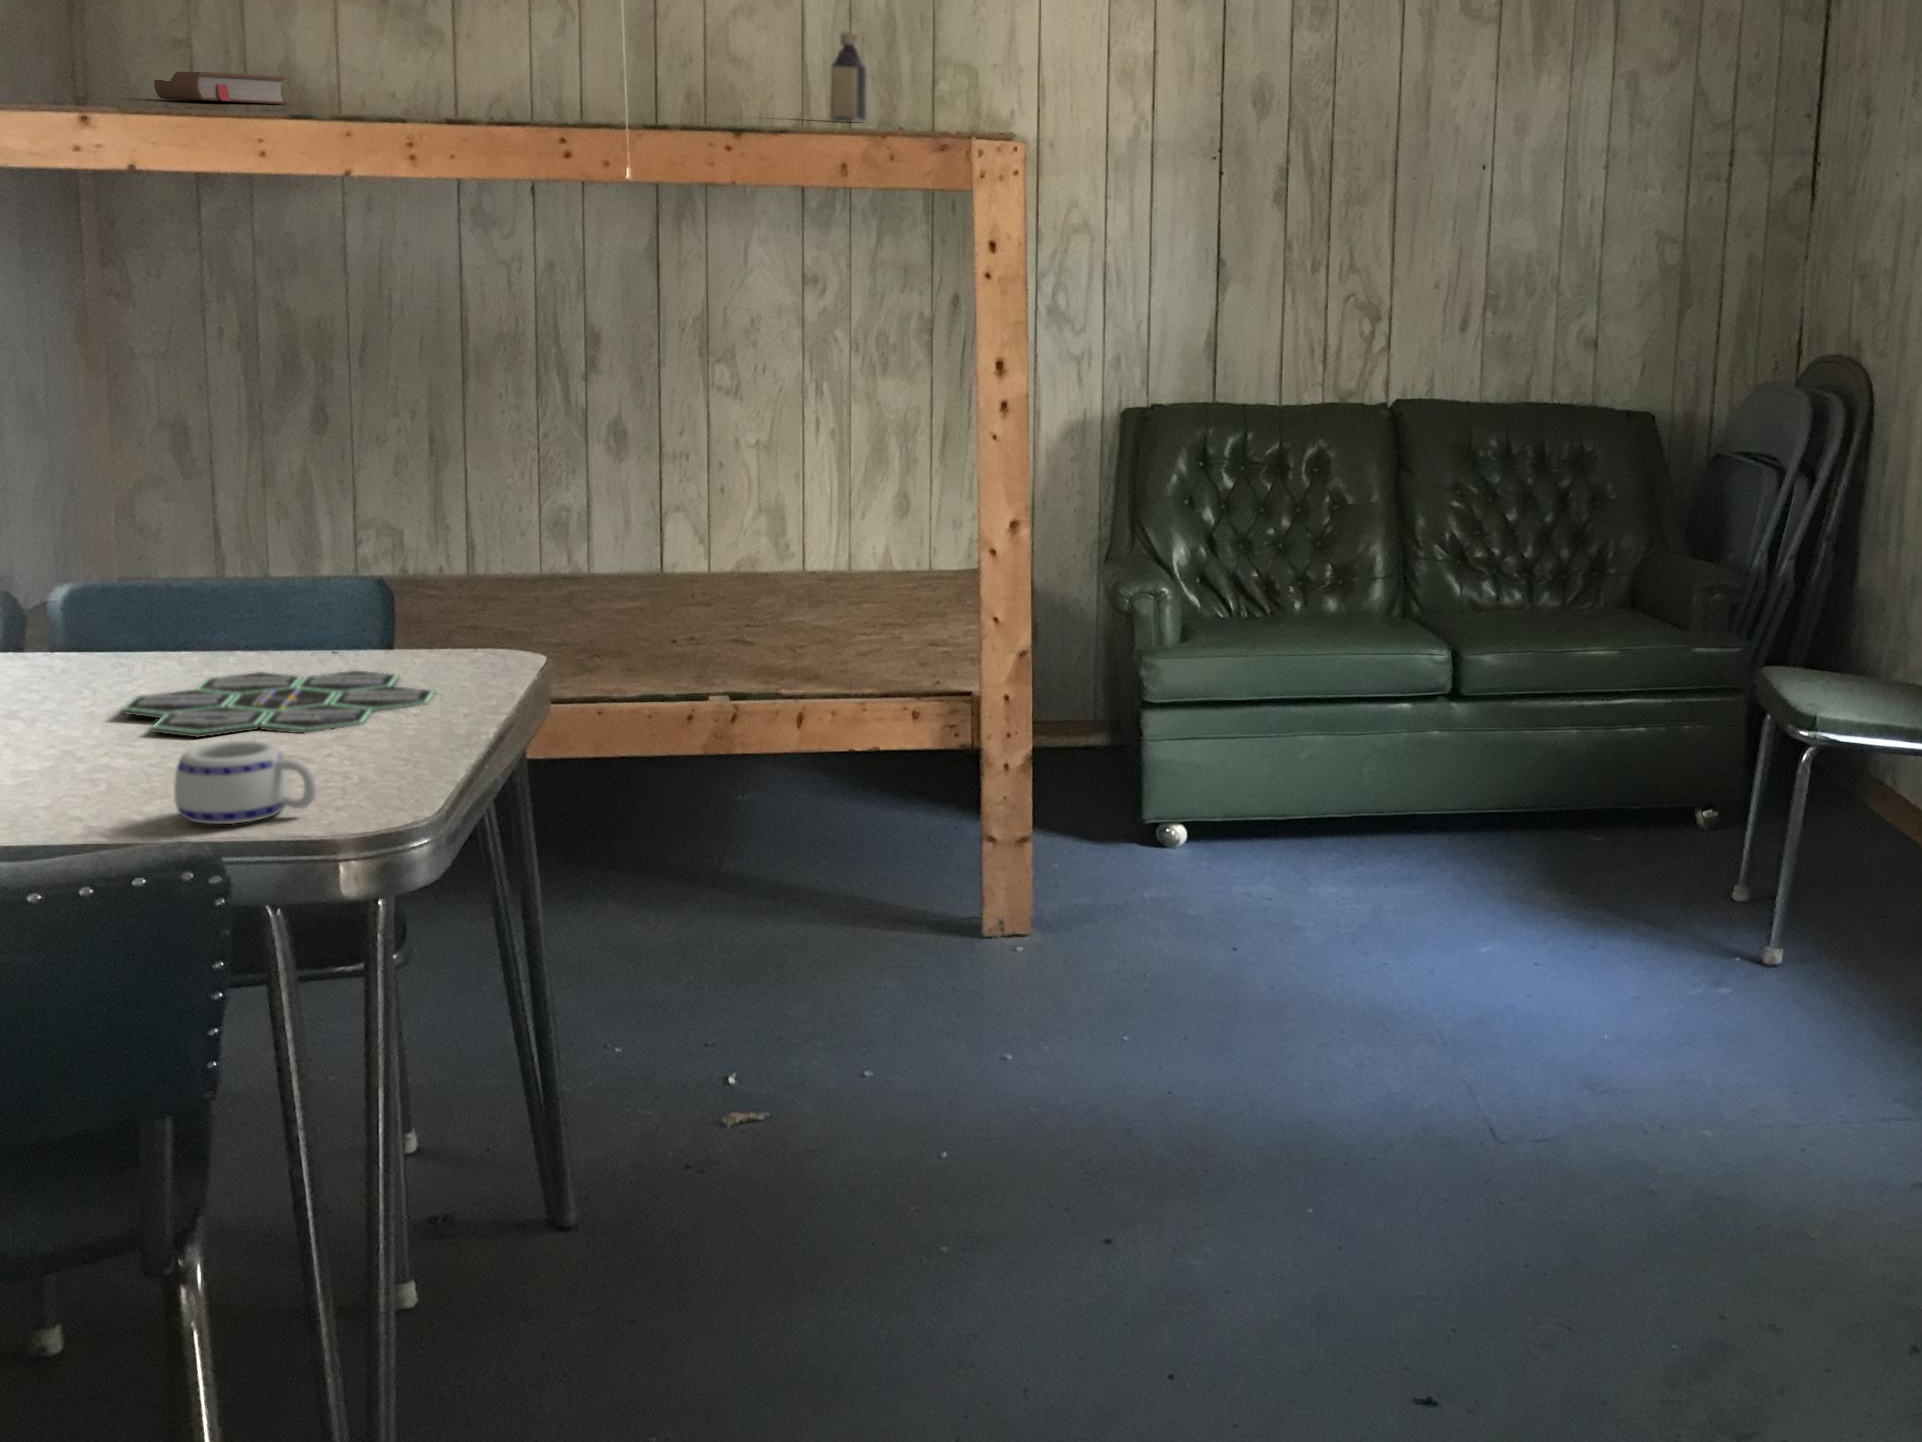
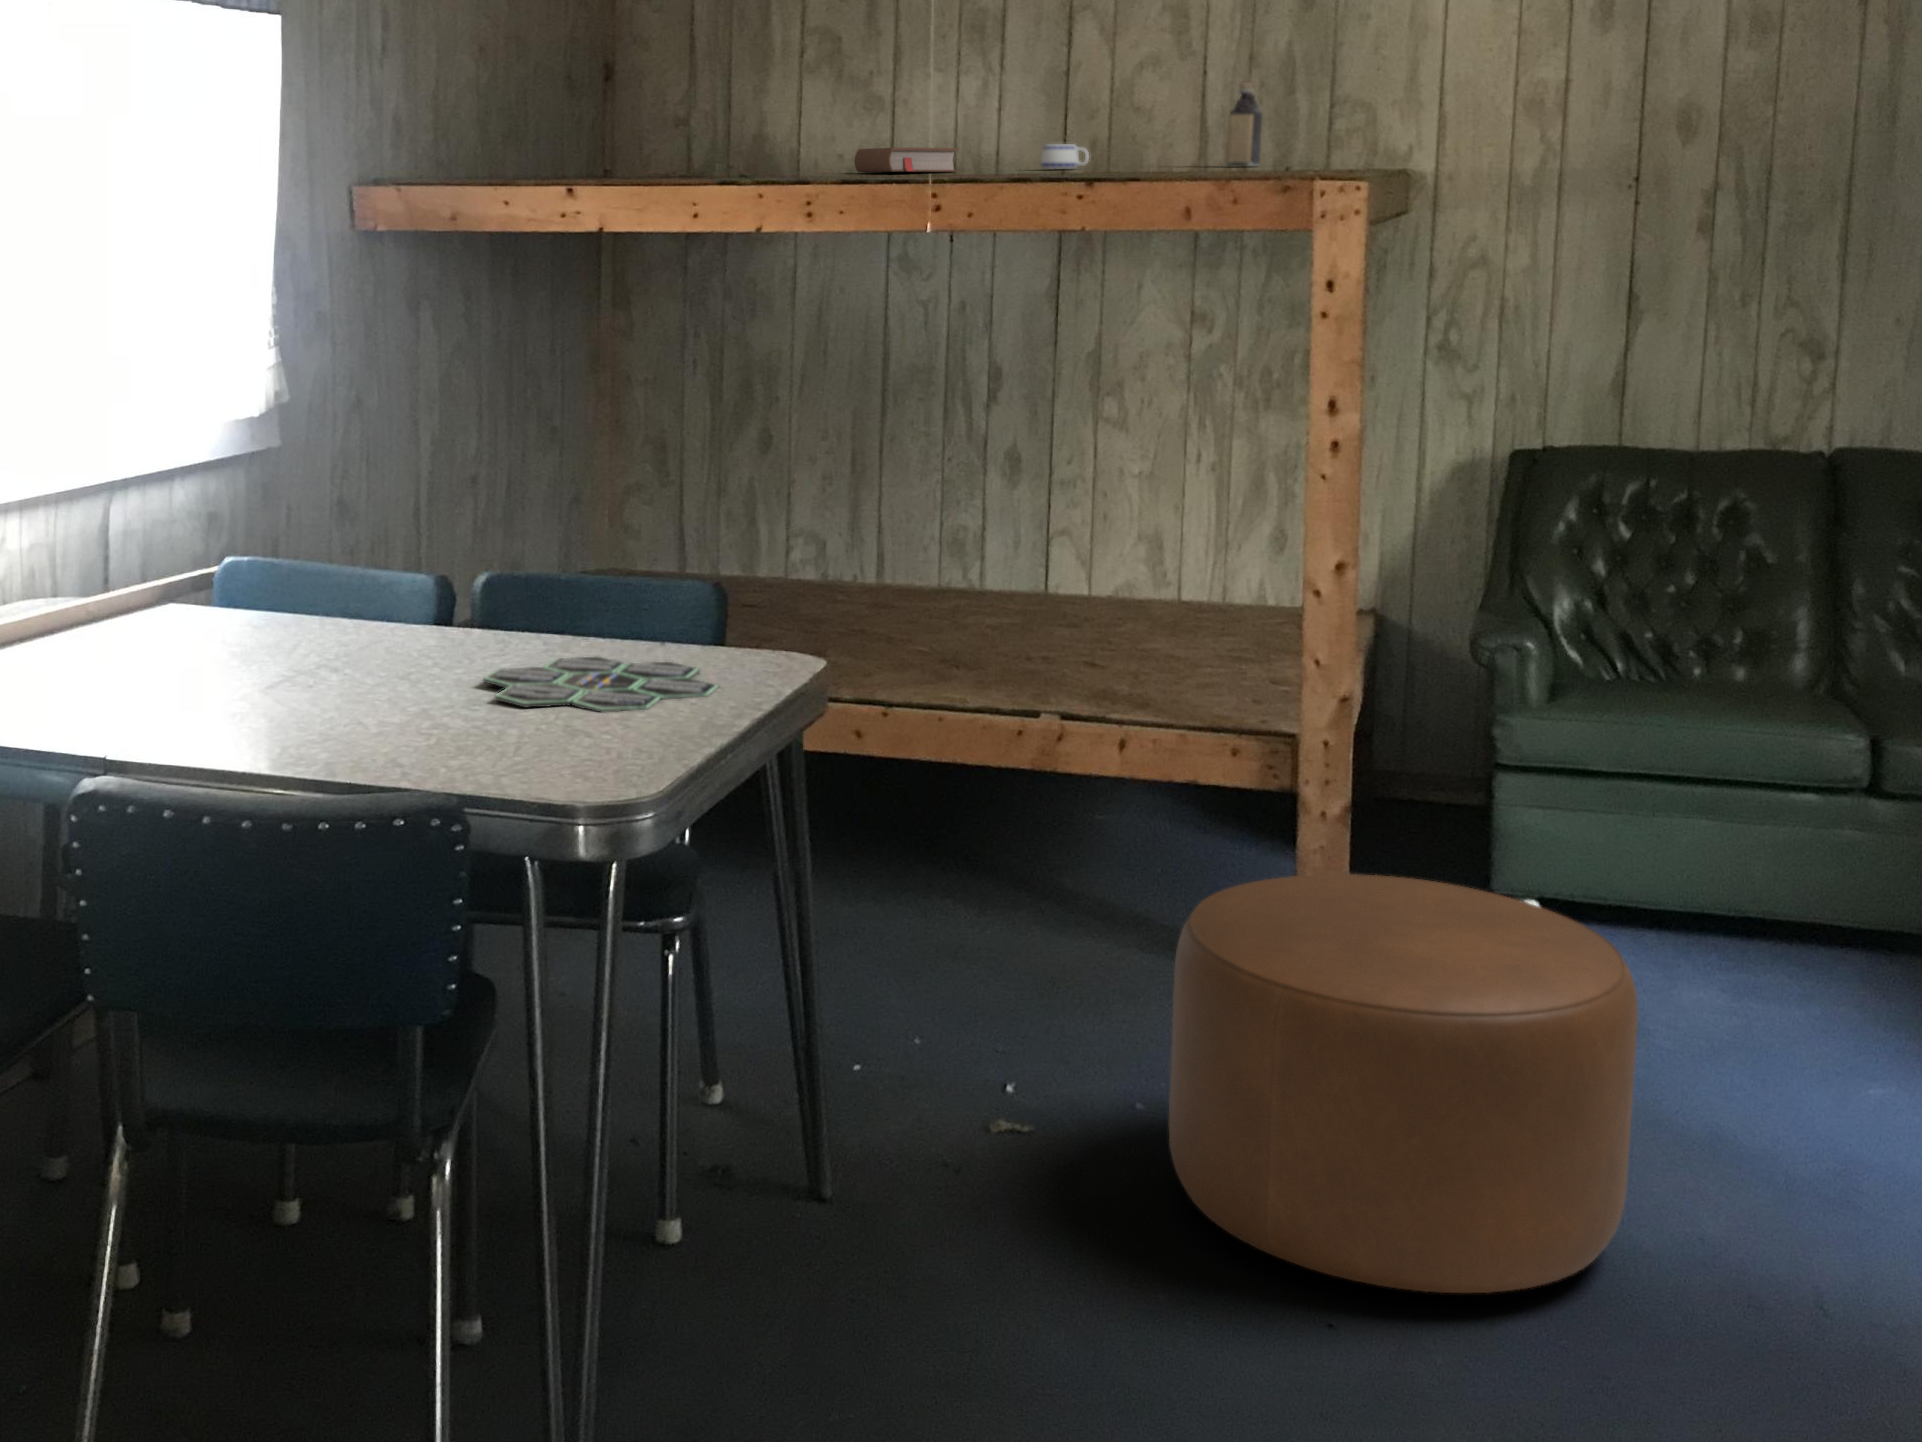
book: present [154,72,287,105] -> present [854,147,958,173]
mug: present [174,741,316,824] -> present [1041,144,1089,169]
ottoman: none [919,814,1334,1188] -> present [1169,874,1638,1293]

